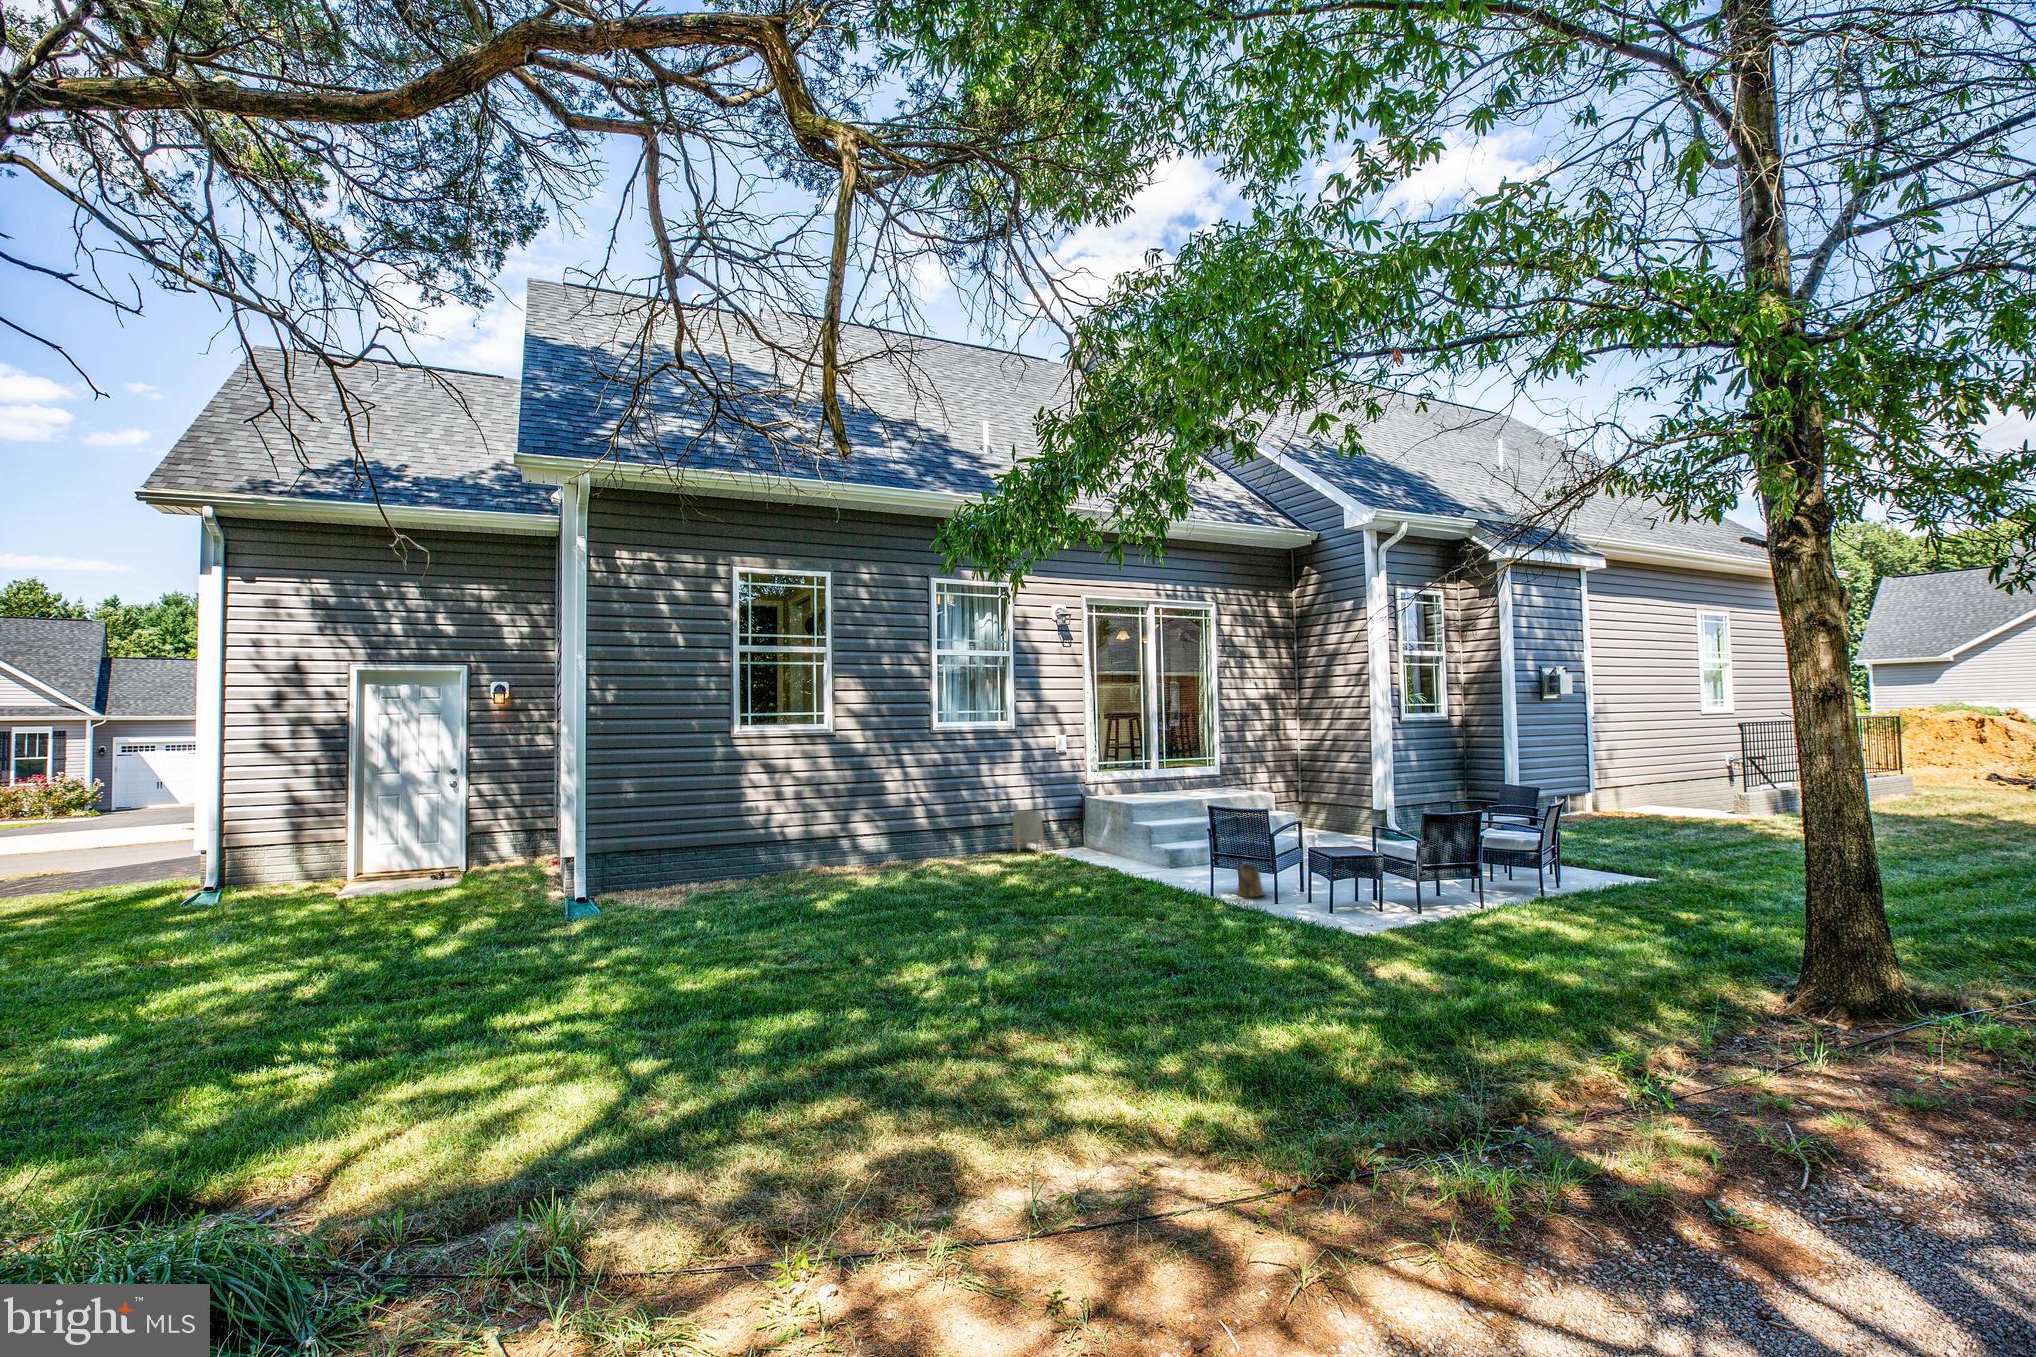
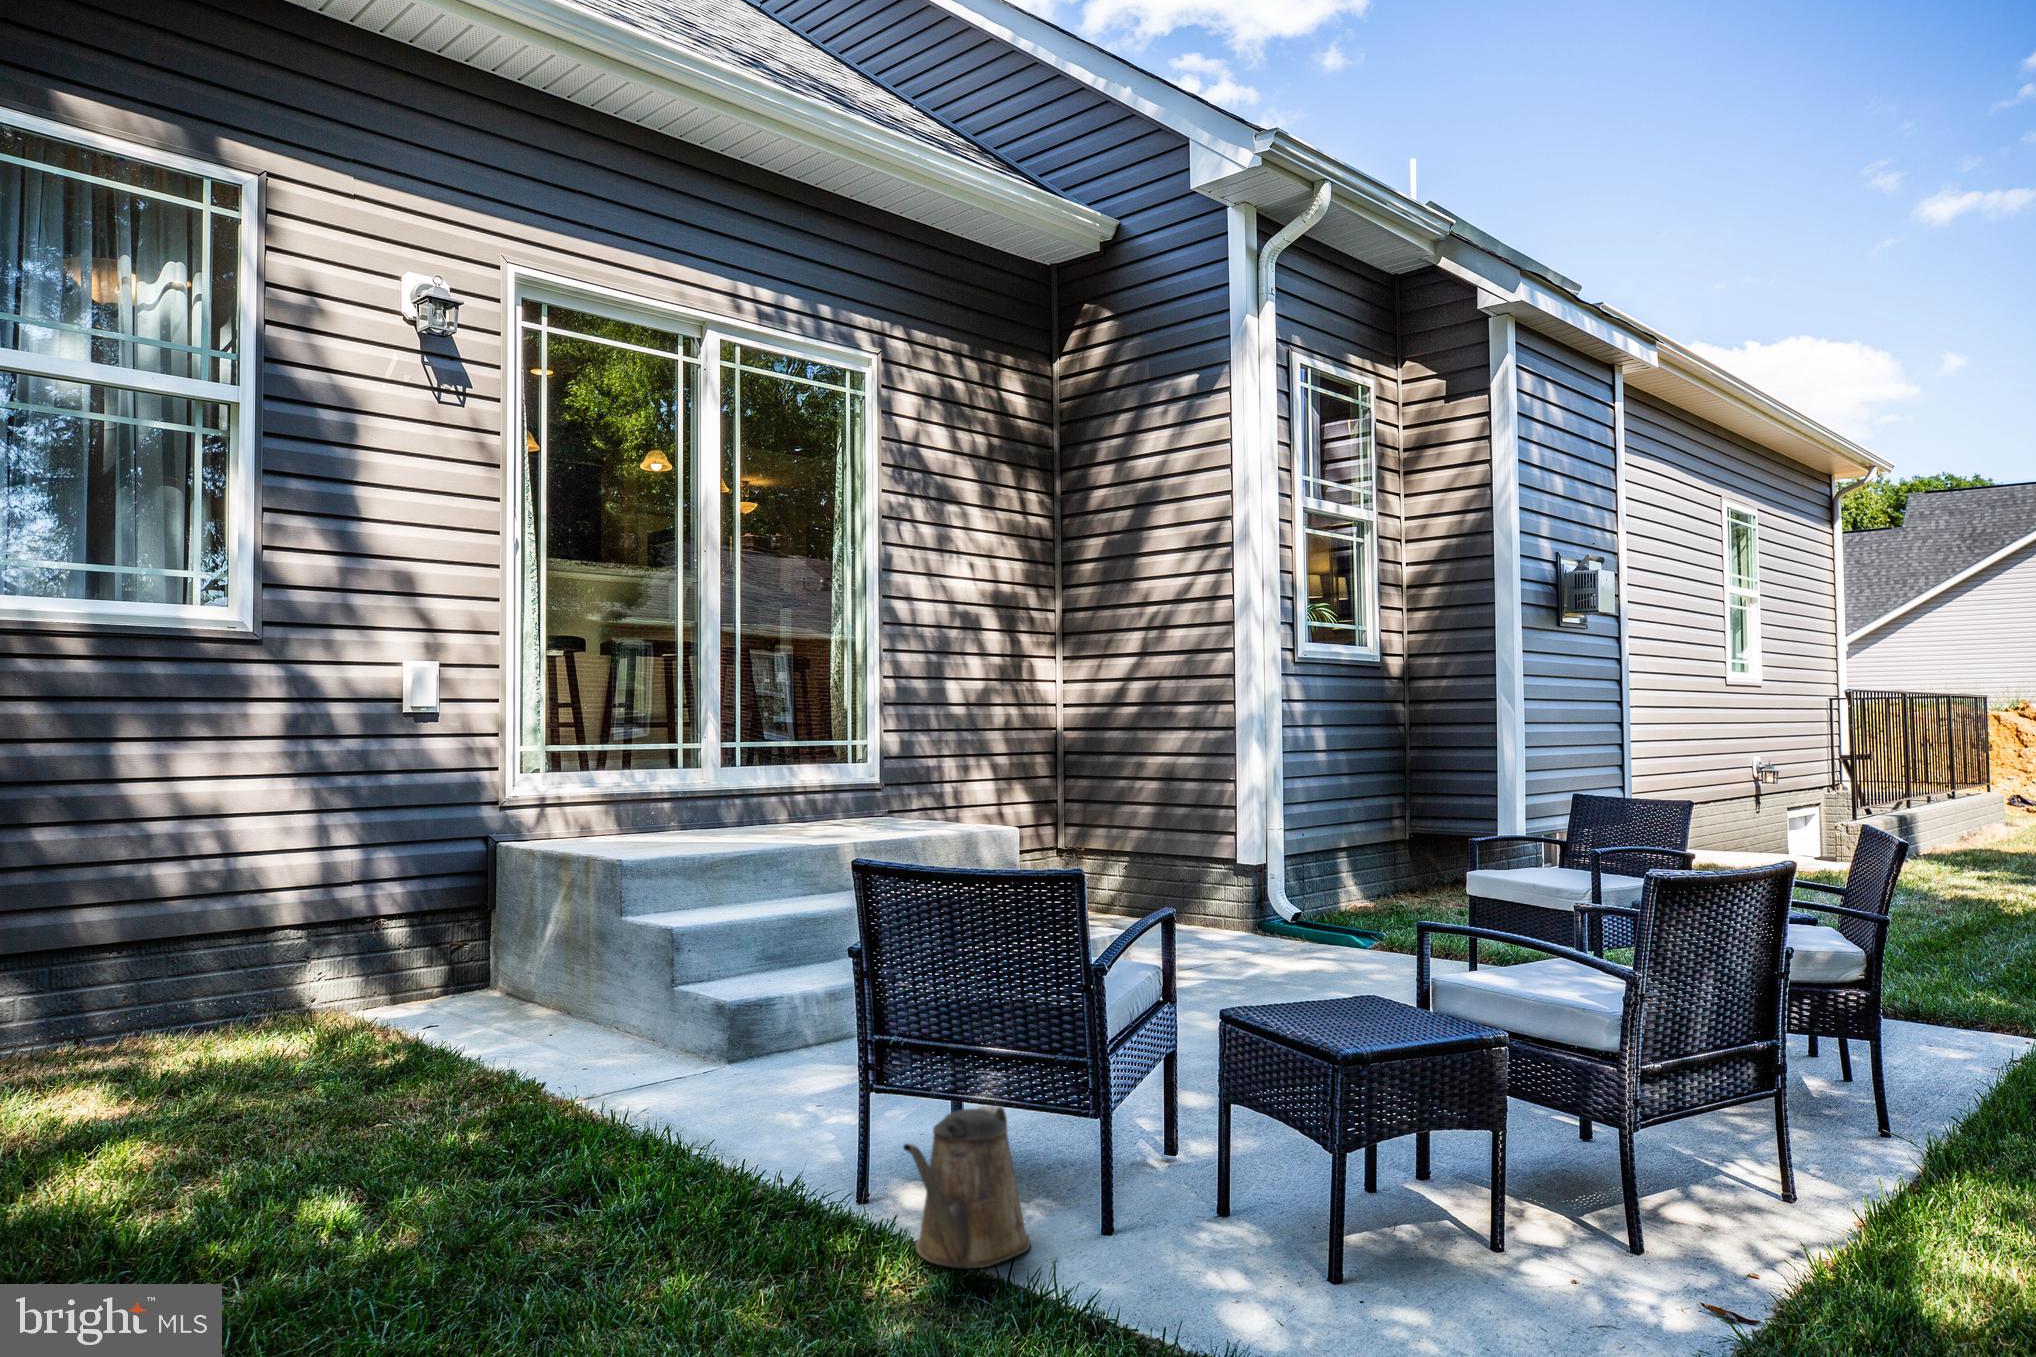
planter: present [1013,810,1043,852] -> none [192,896,302,1044]

